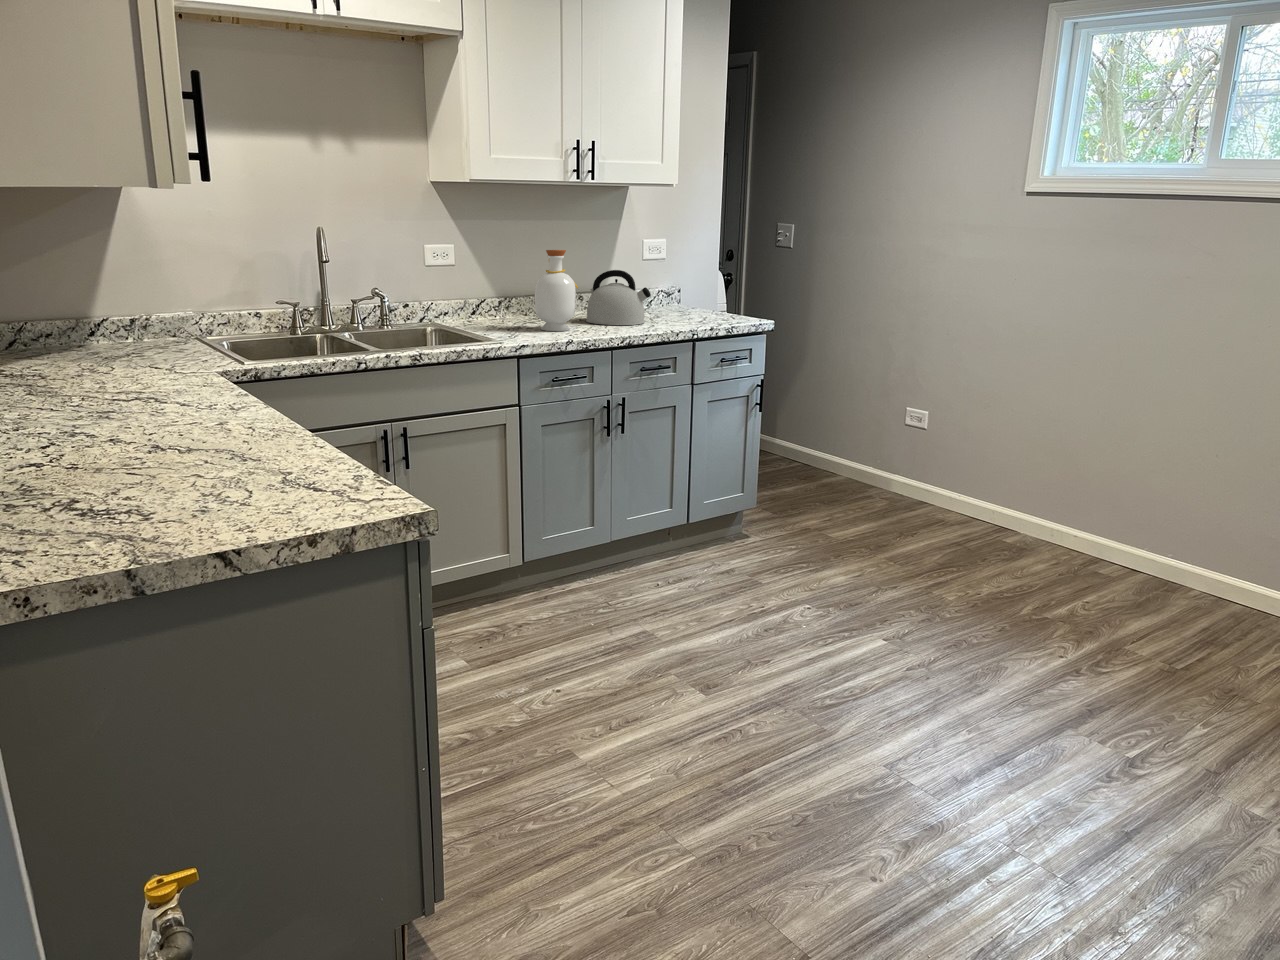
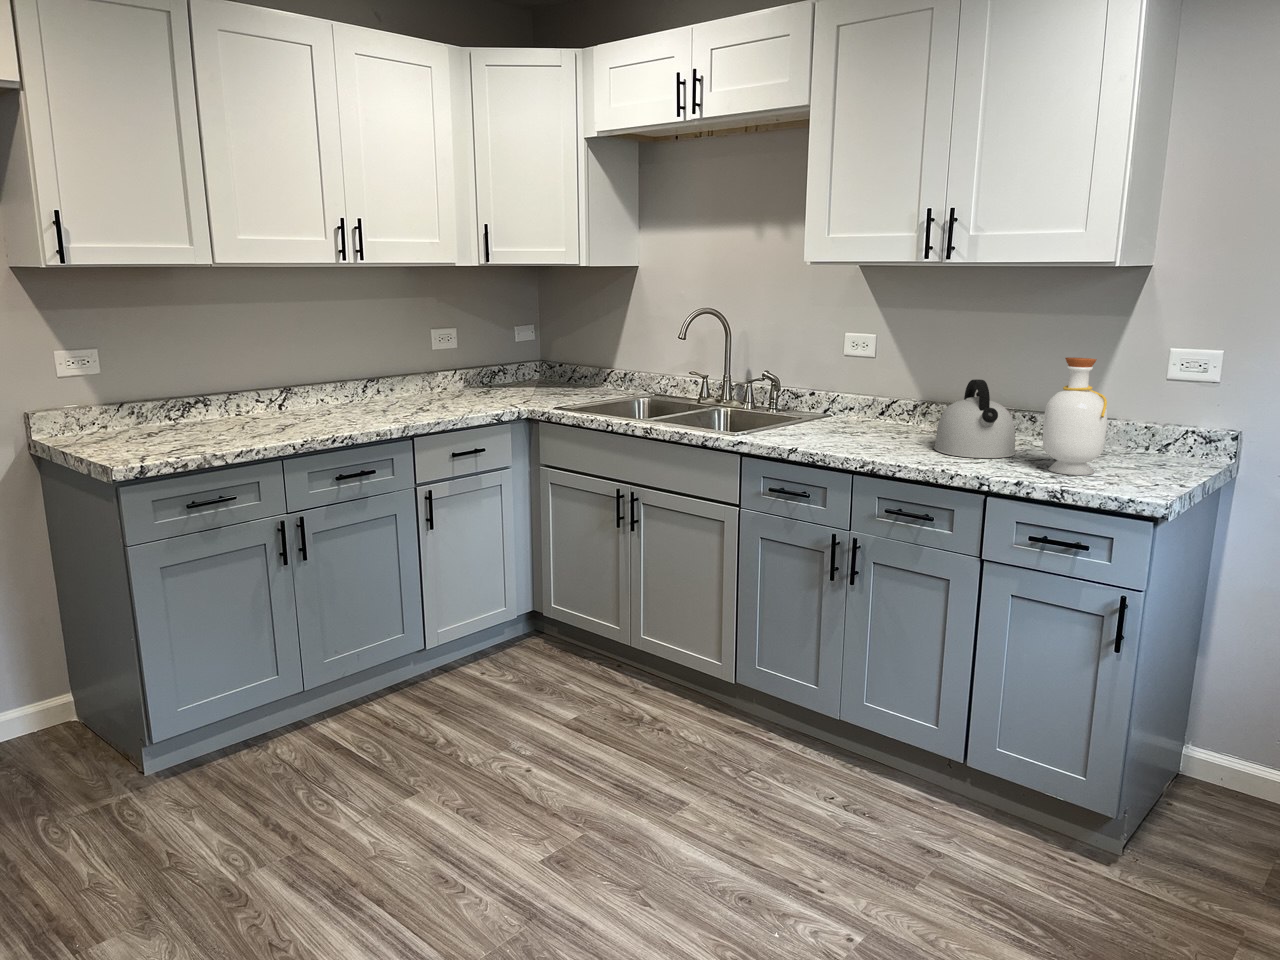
bottle: present [535,250,578,331] -> present [1043,357,1107,475]

